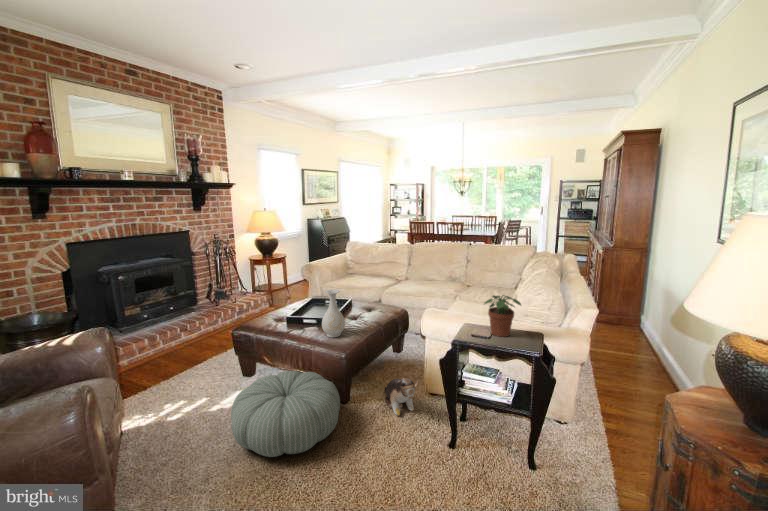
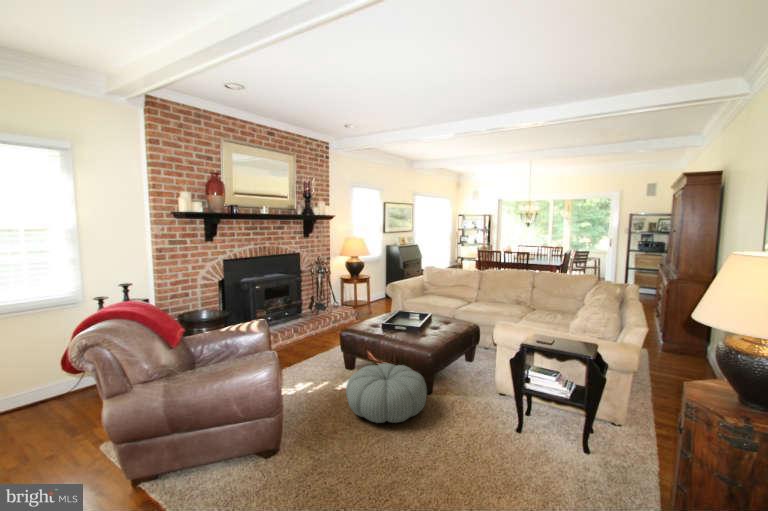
vase: present [322,289,345,337] -> none [412,302,430,340]
potted plant: present [484,295,521,337] -> none [546,311,578,345]
plush toy: present [385,378,418,416] -> none [460,375,490,406]

